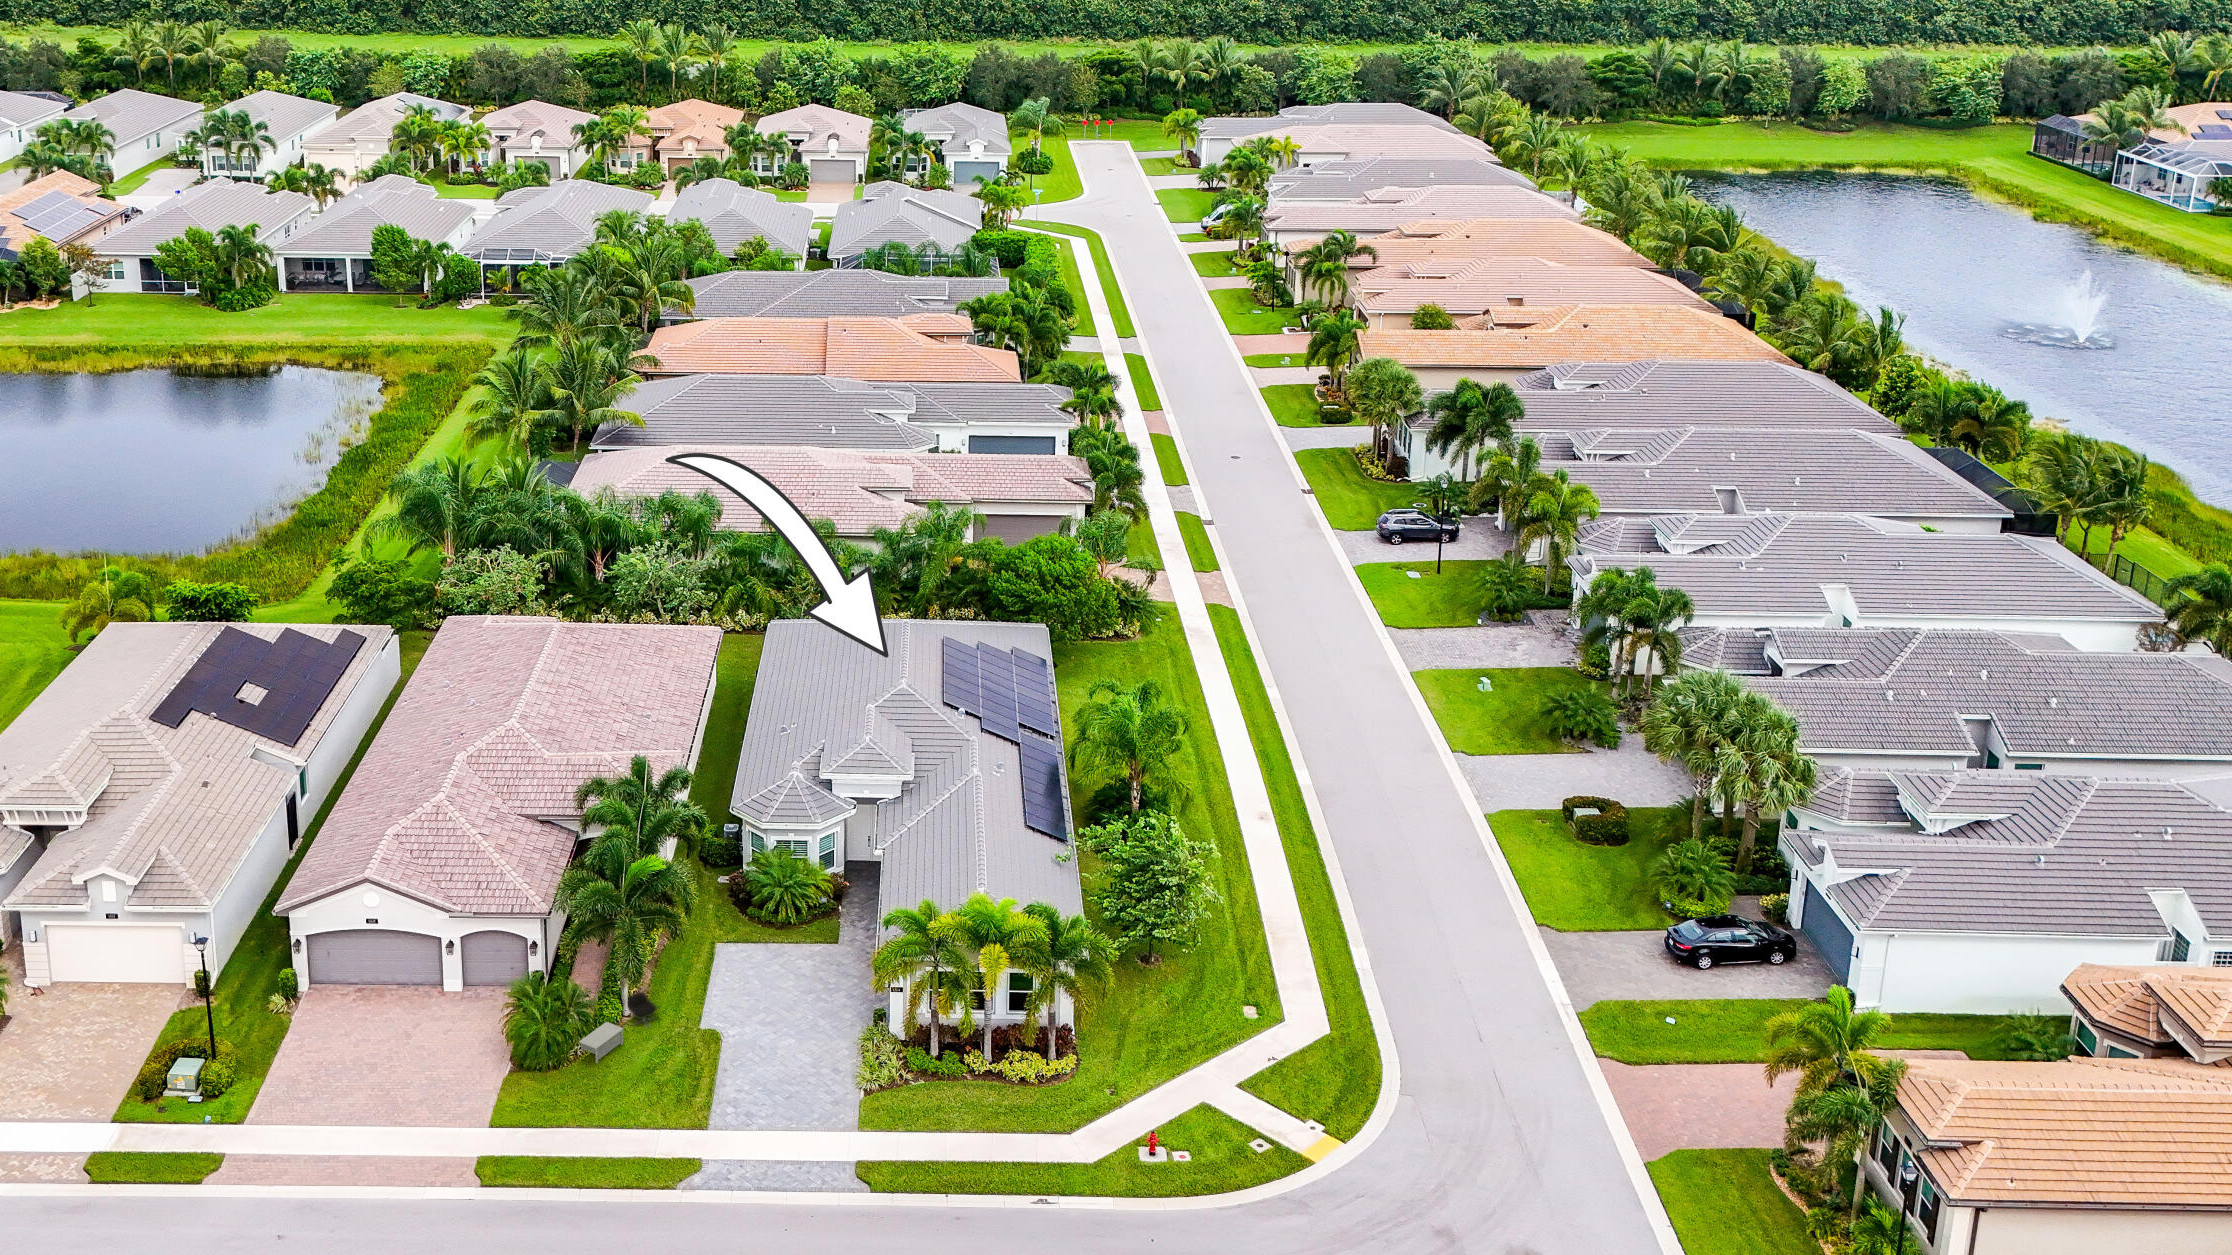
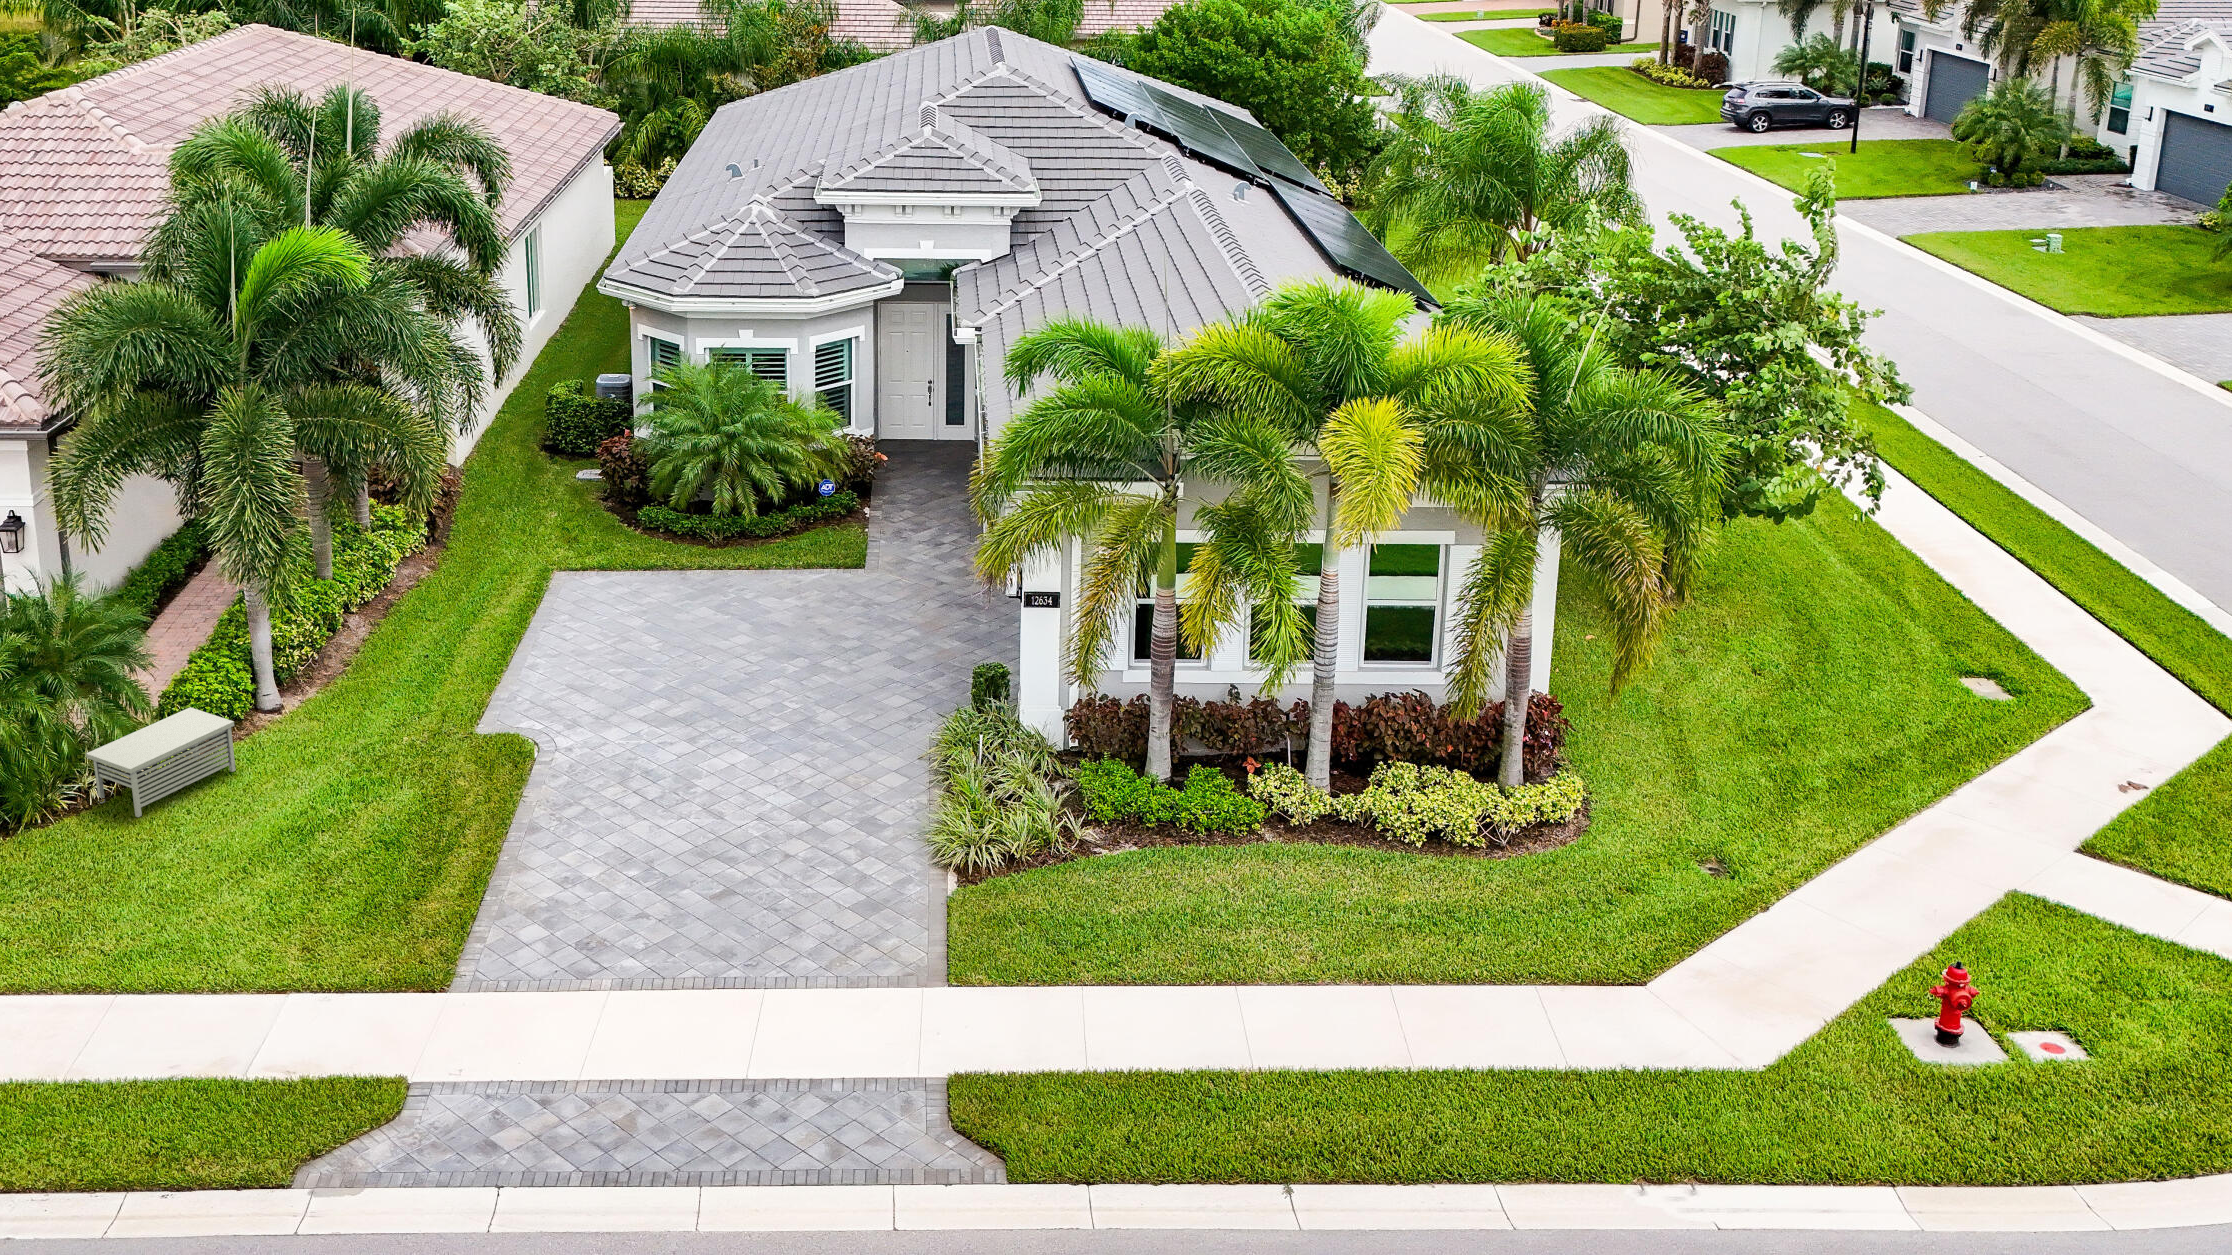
lounge chair: present [627,991,657,1021] -> none [267,638,355,730]

